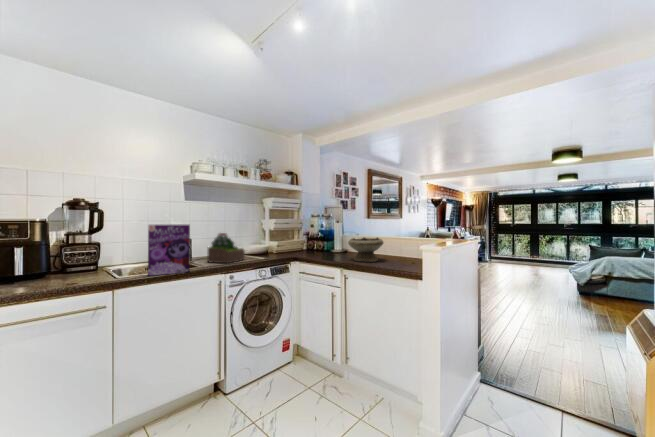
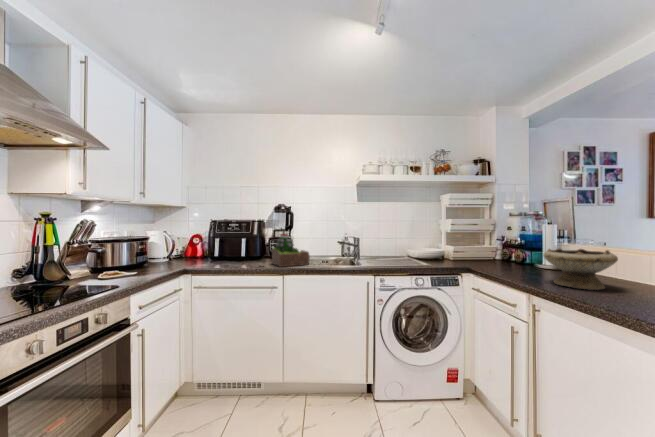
cereal box: present [148,224,190,276] -> none [308,224,341,269]
succulent plant: present [207,233,245,263] -> present [272,234,310,267]

